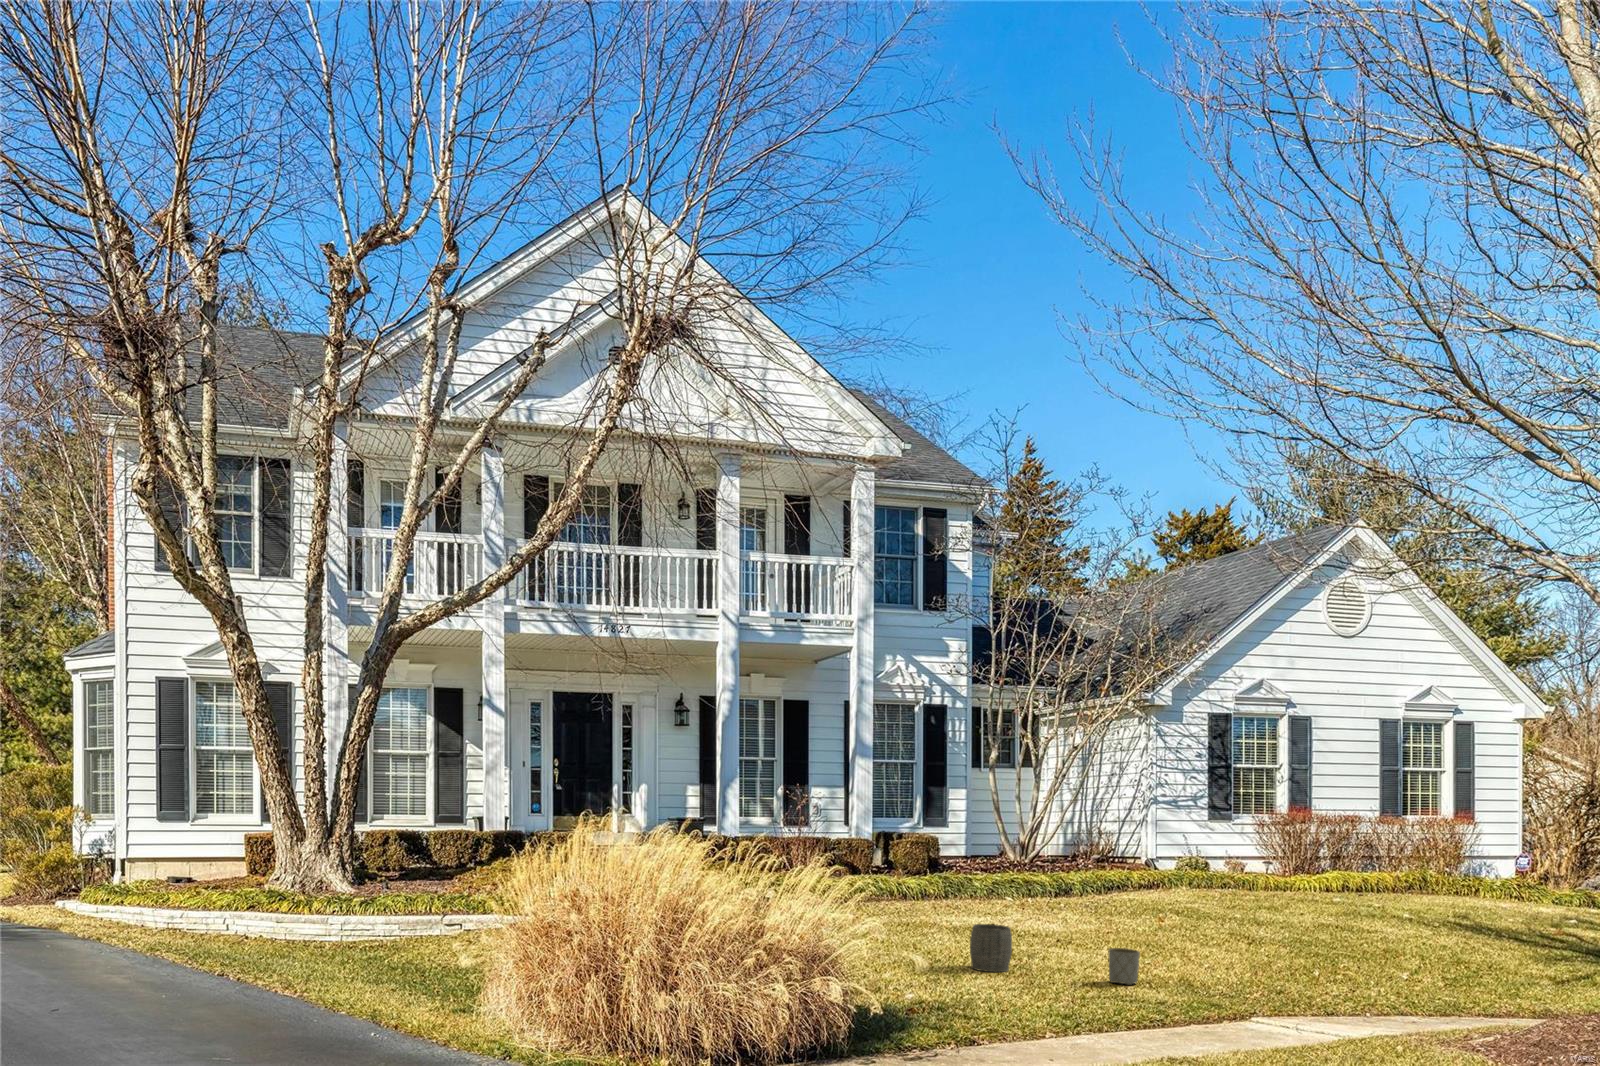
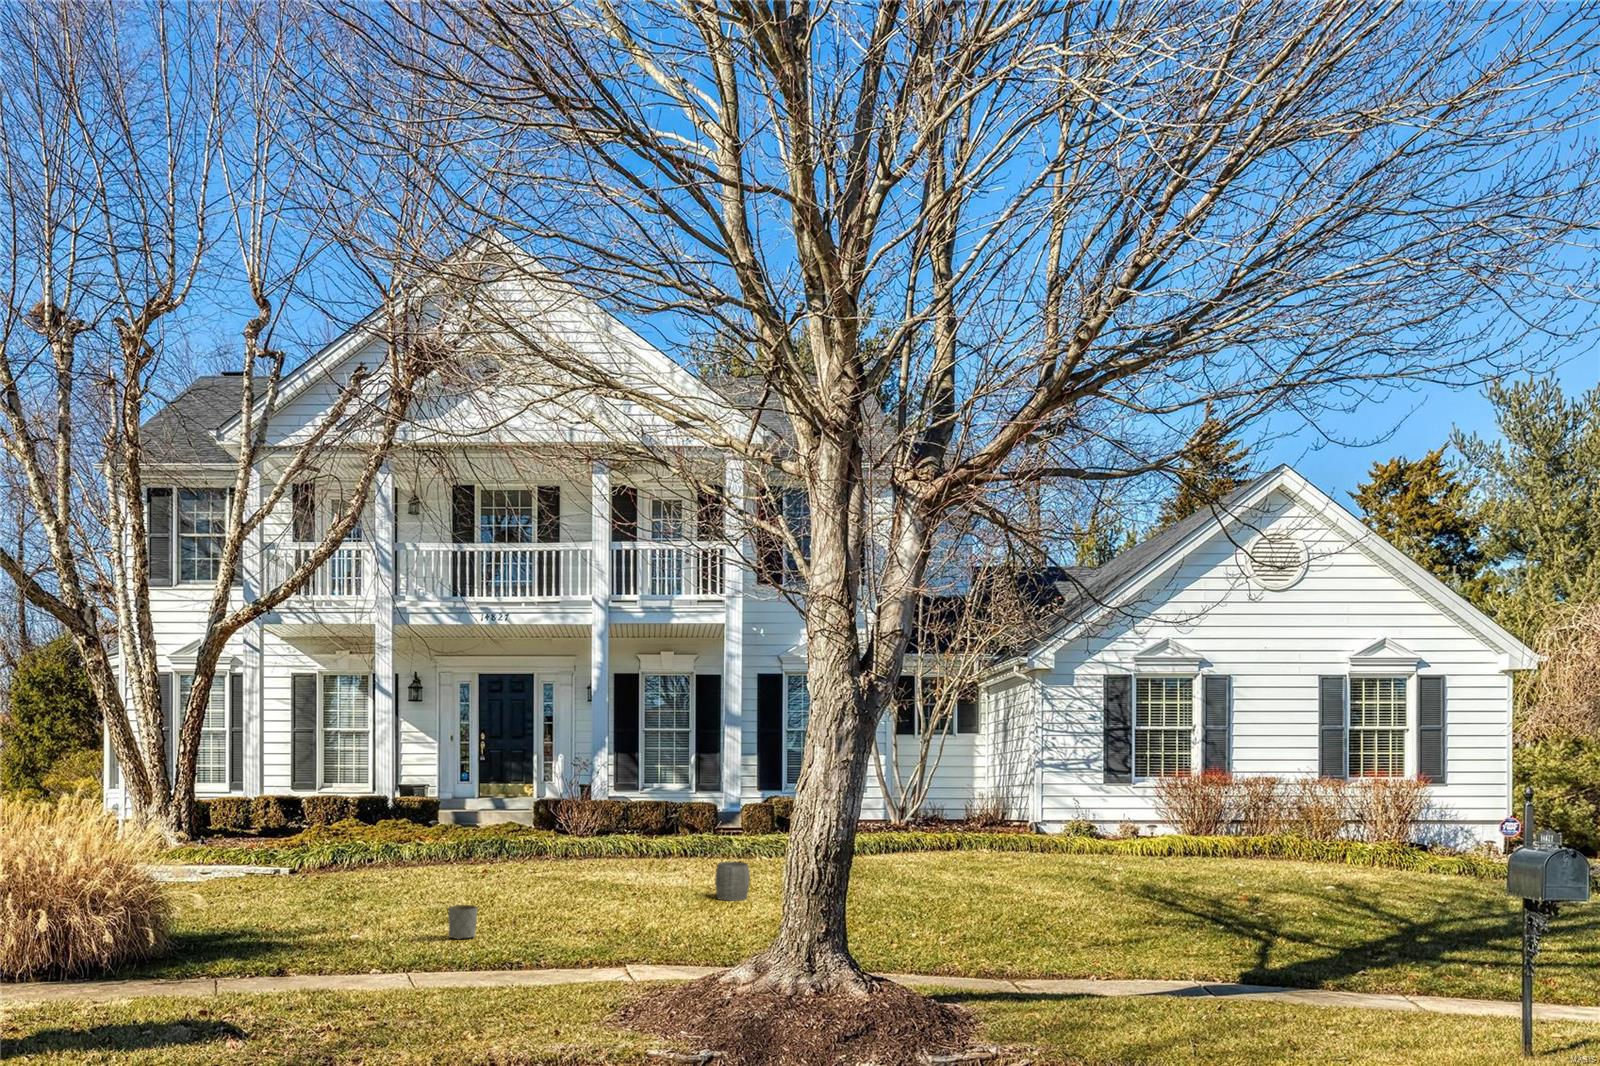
woven basket: present [970,924,1012,972] -> present [715,862,750,901]

